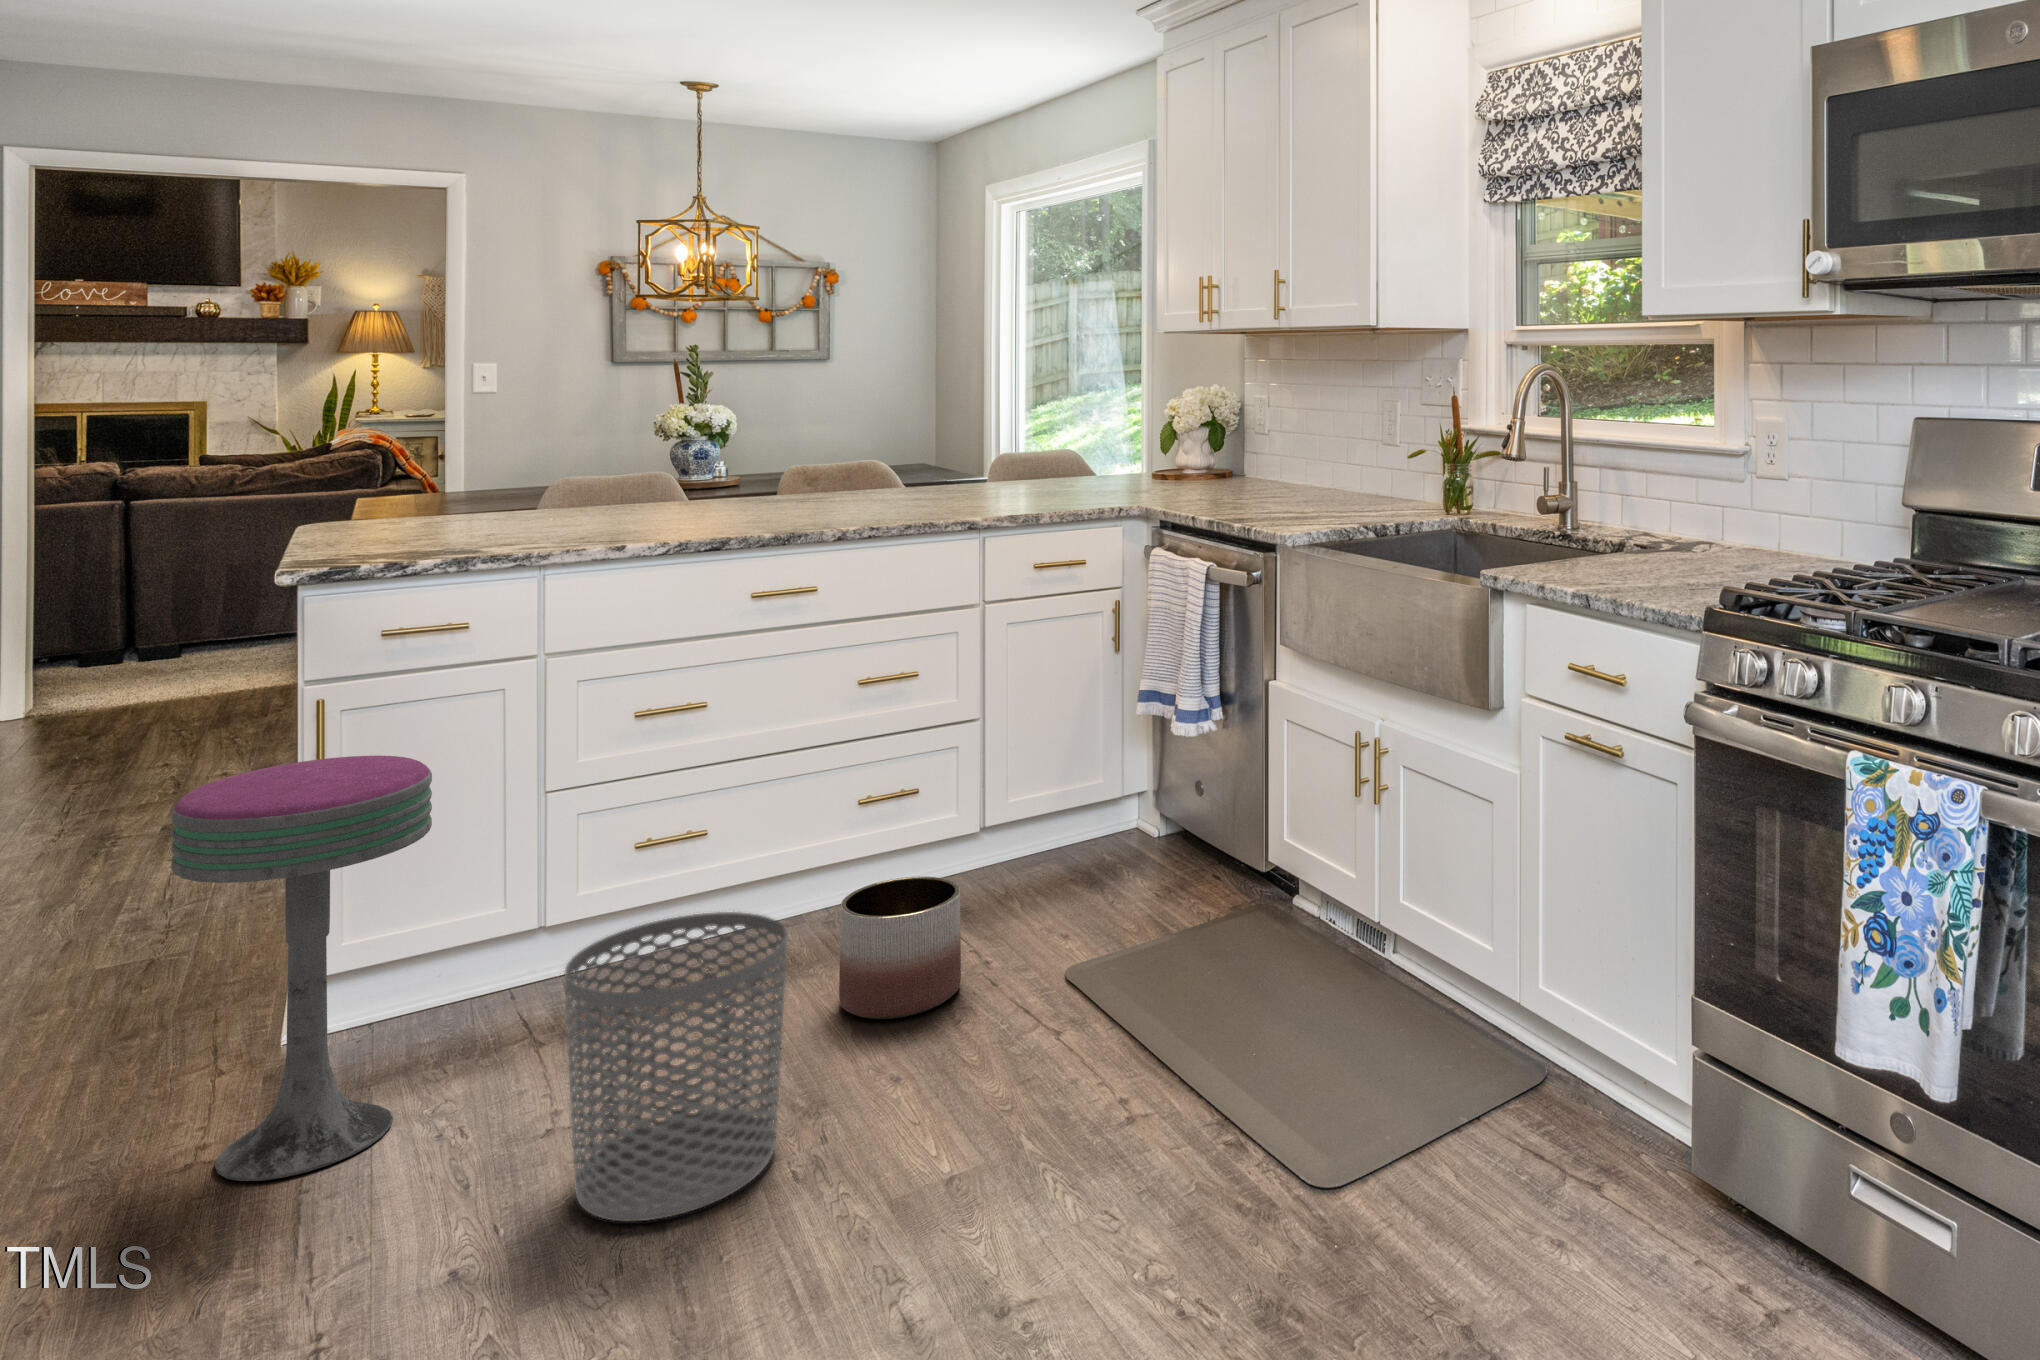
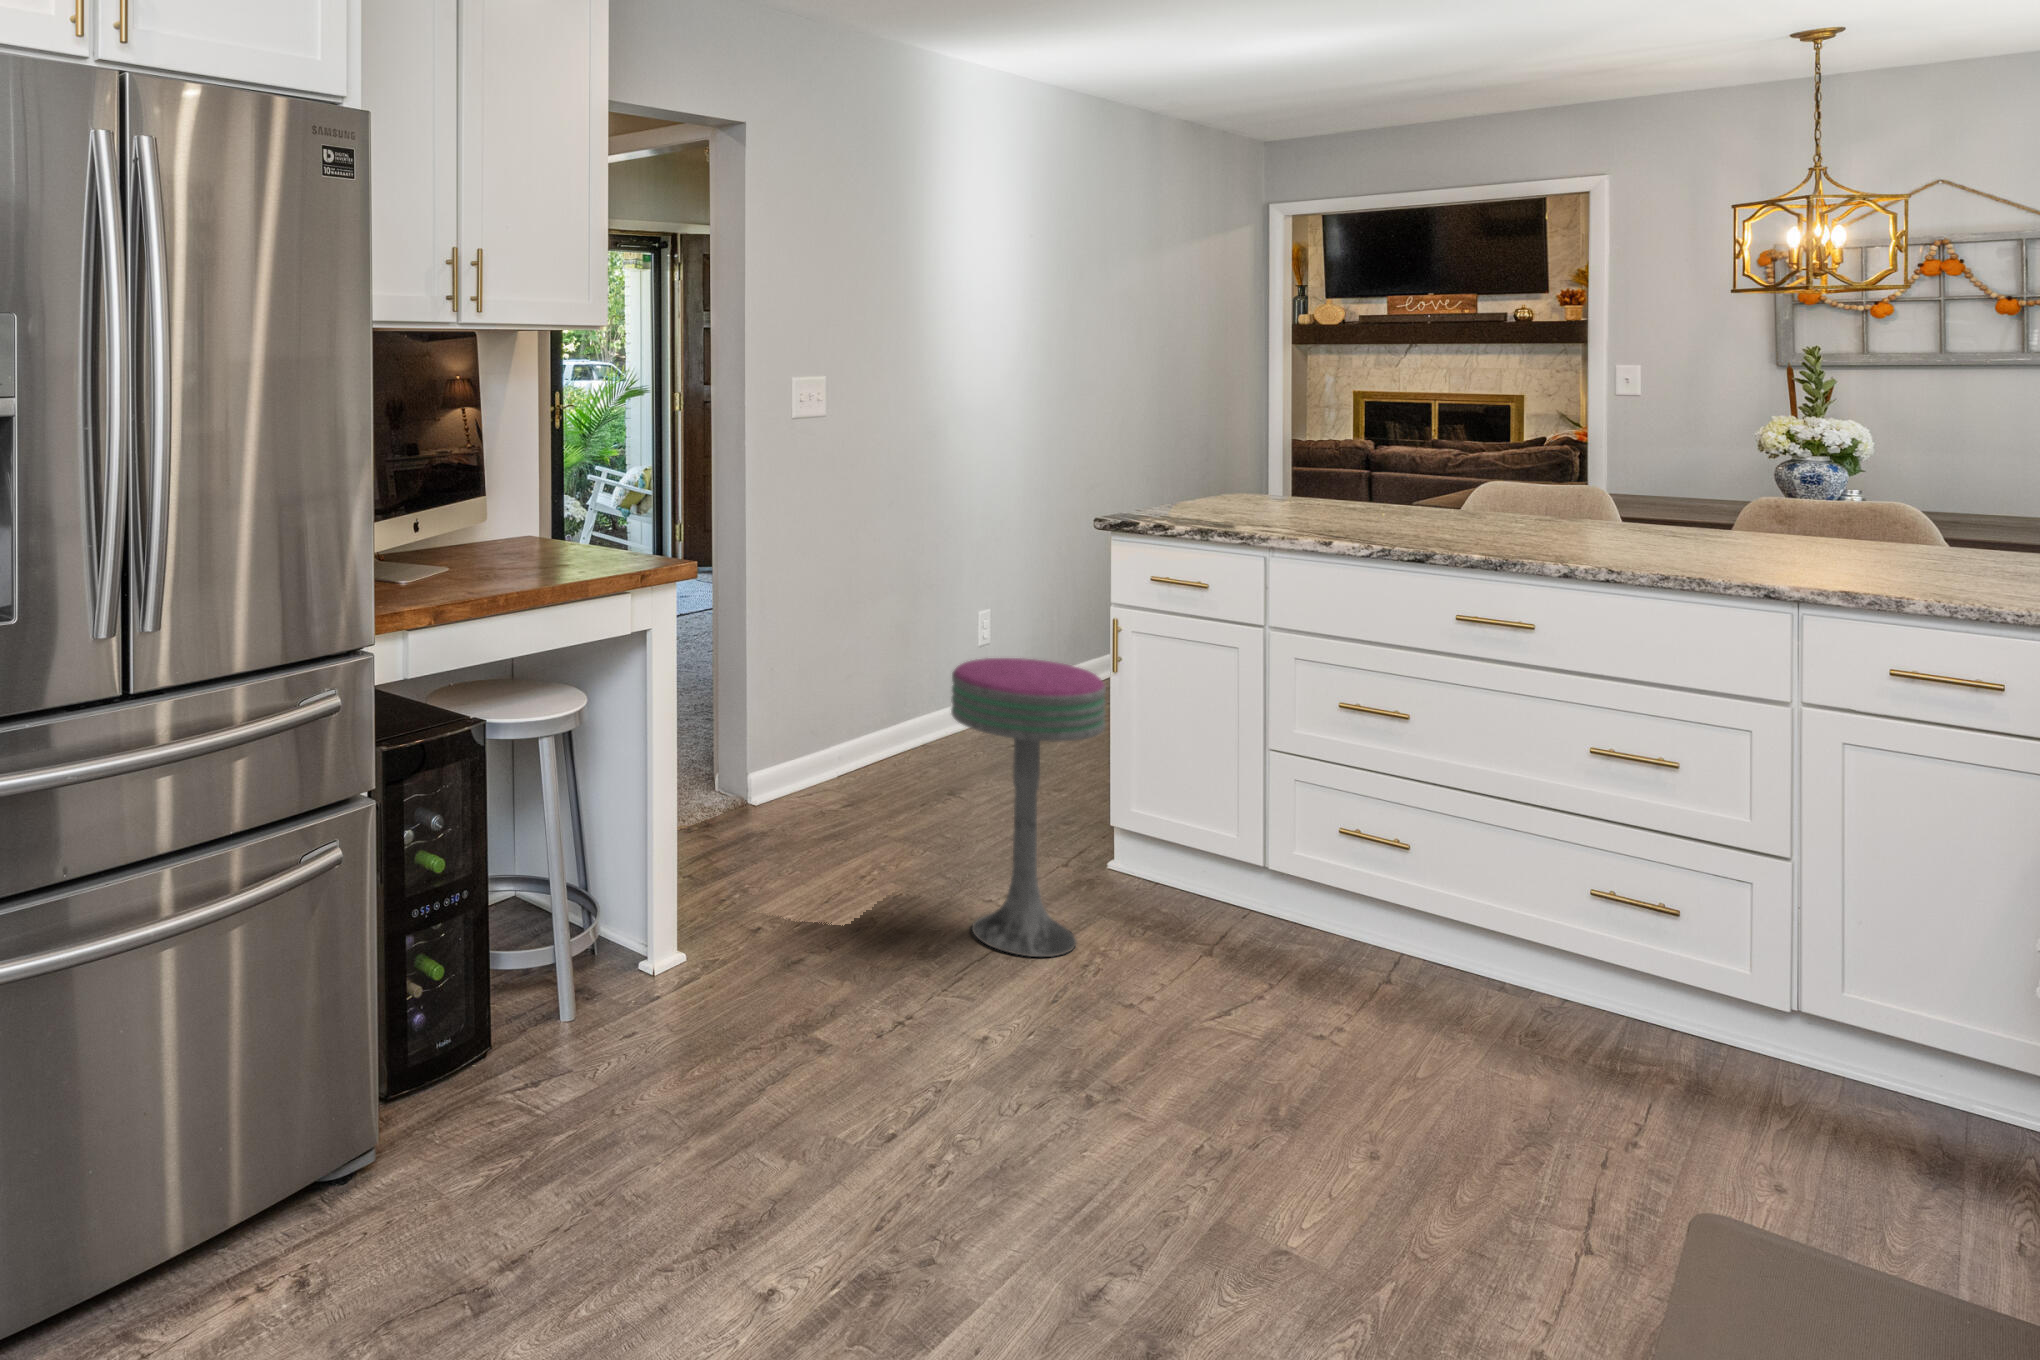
planter: present [839,877,961,1019] -> none [1419,960,1574,1131]
waste bin: present [565,912,787,1222] -> none [1052,863,1237,1131]

